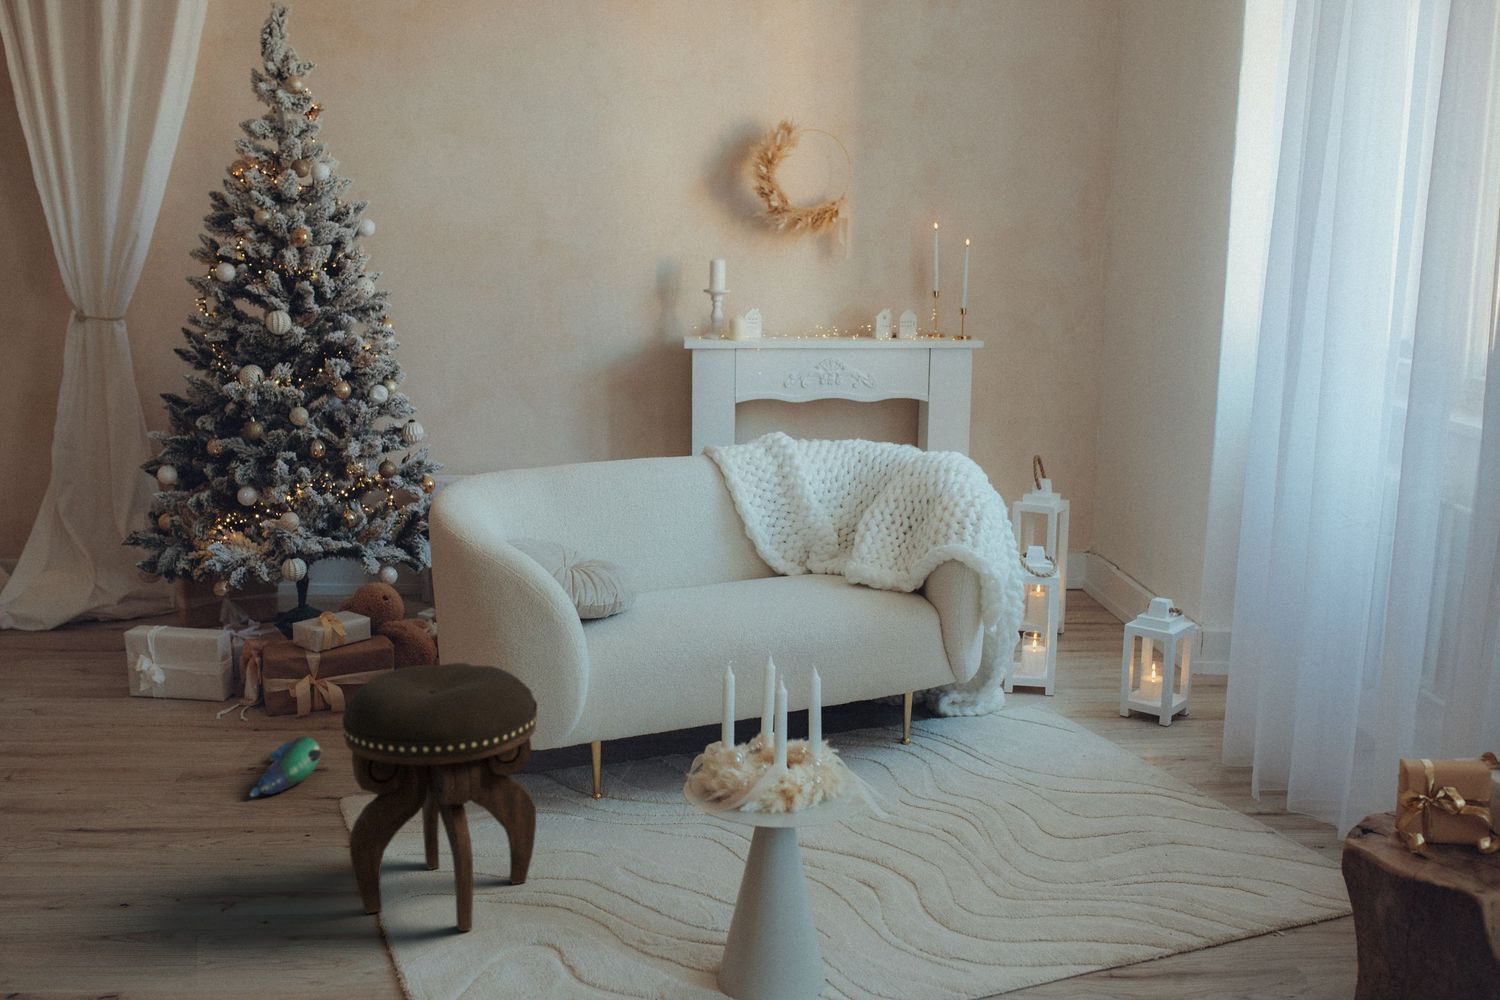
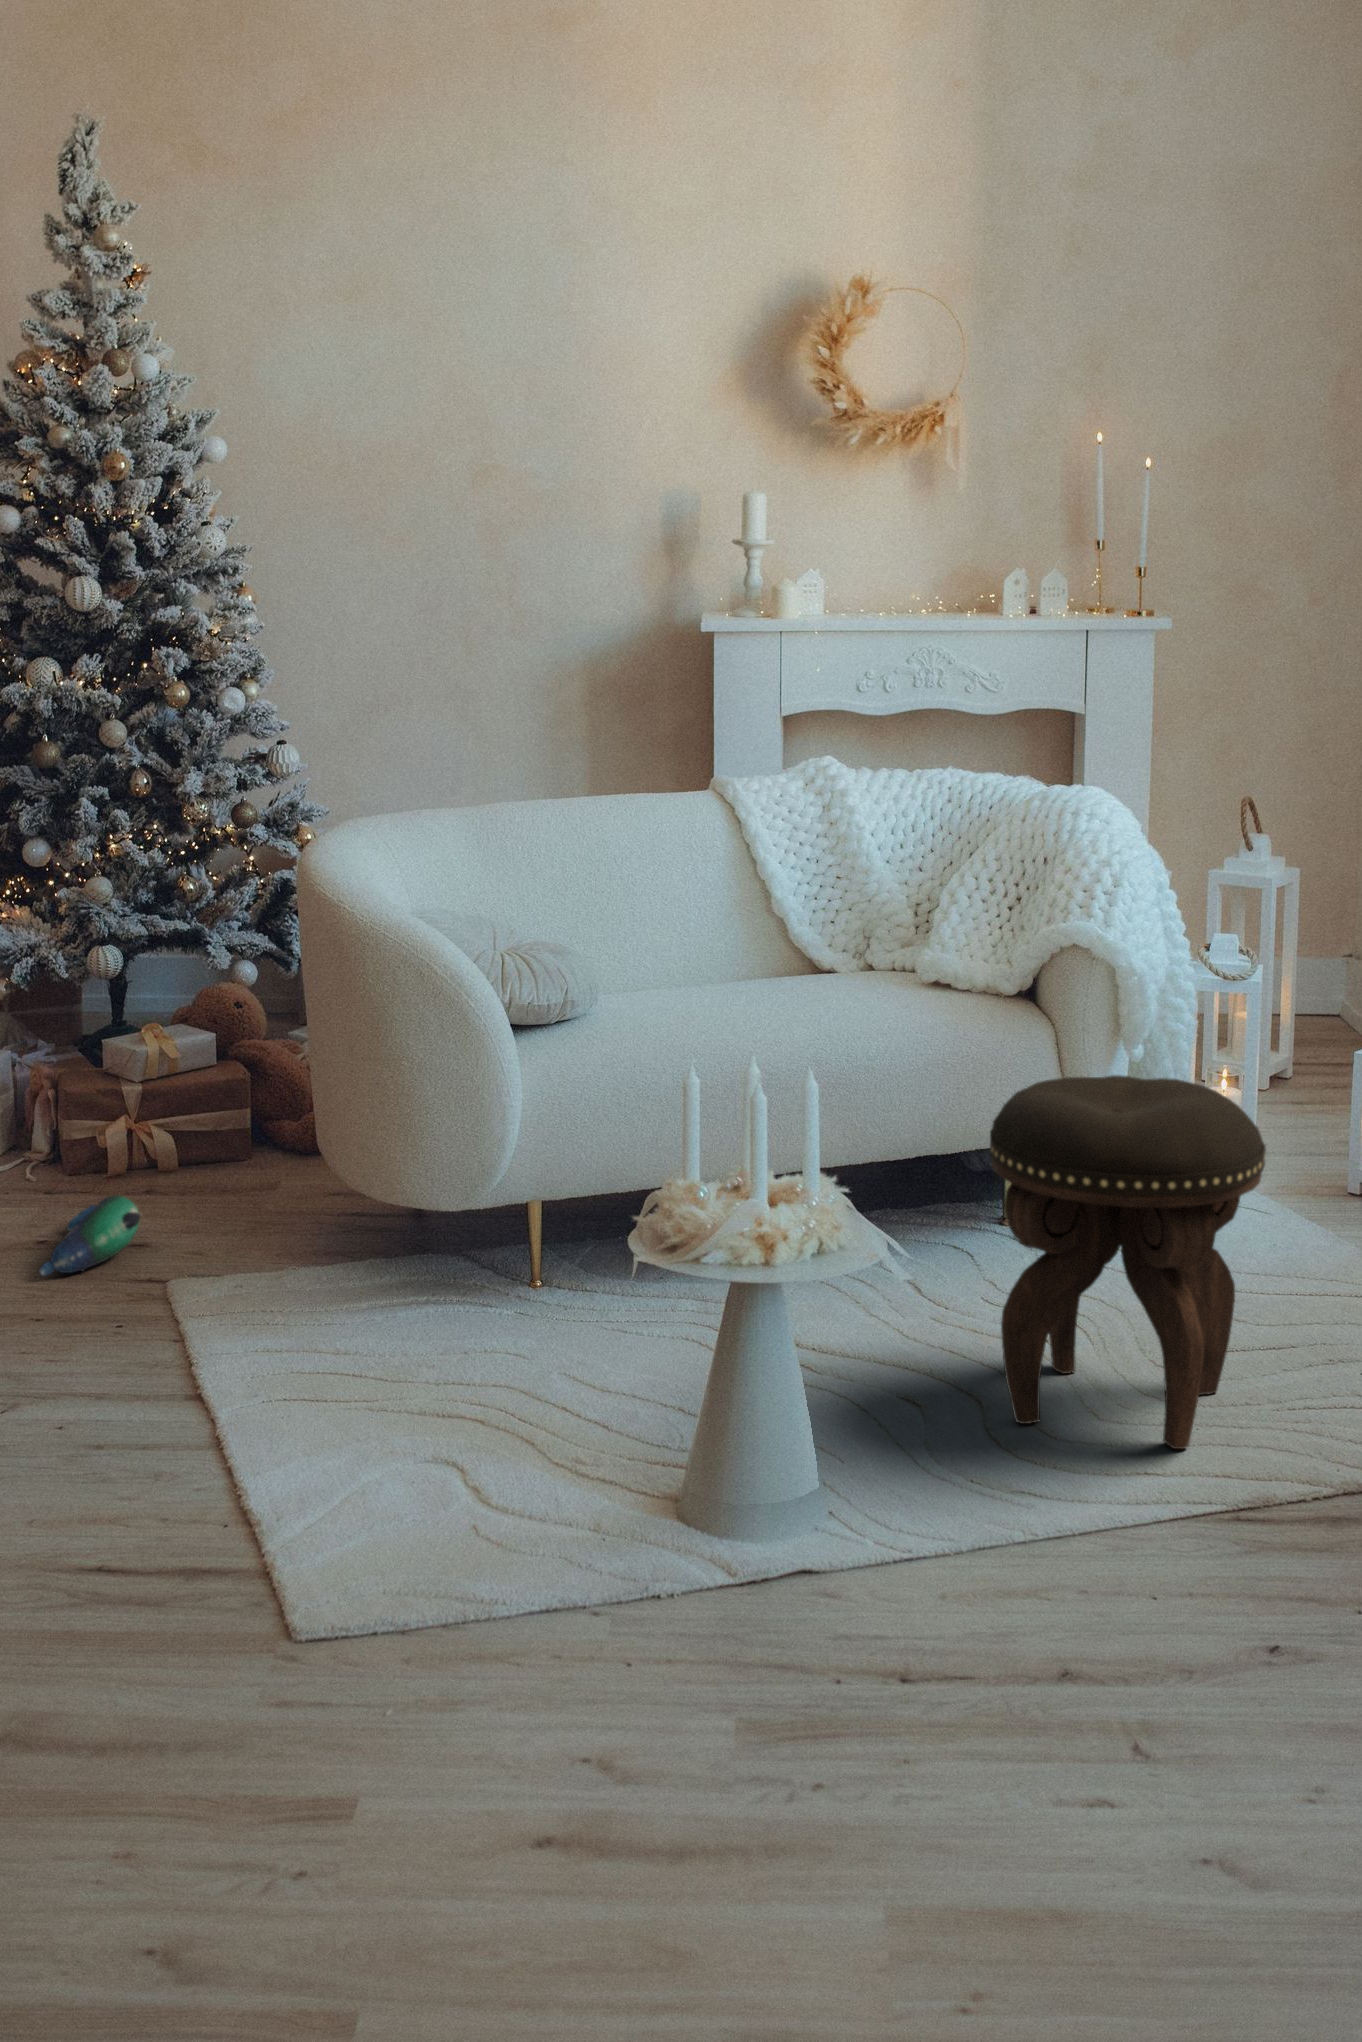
footstool: present [343,663,537,931] -> present [990,1075,1266,1449]

